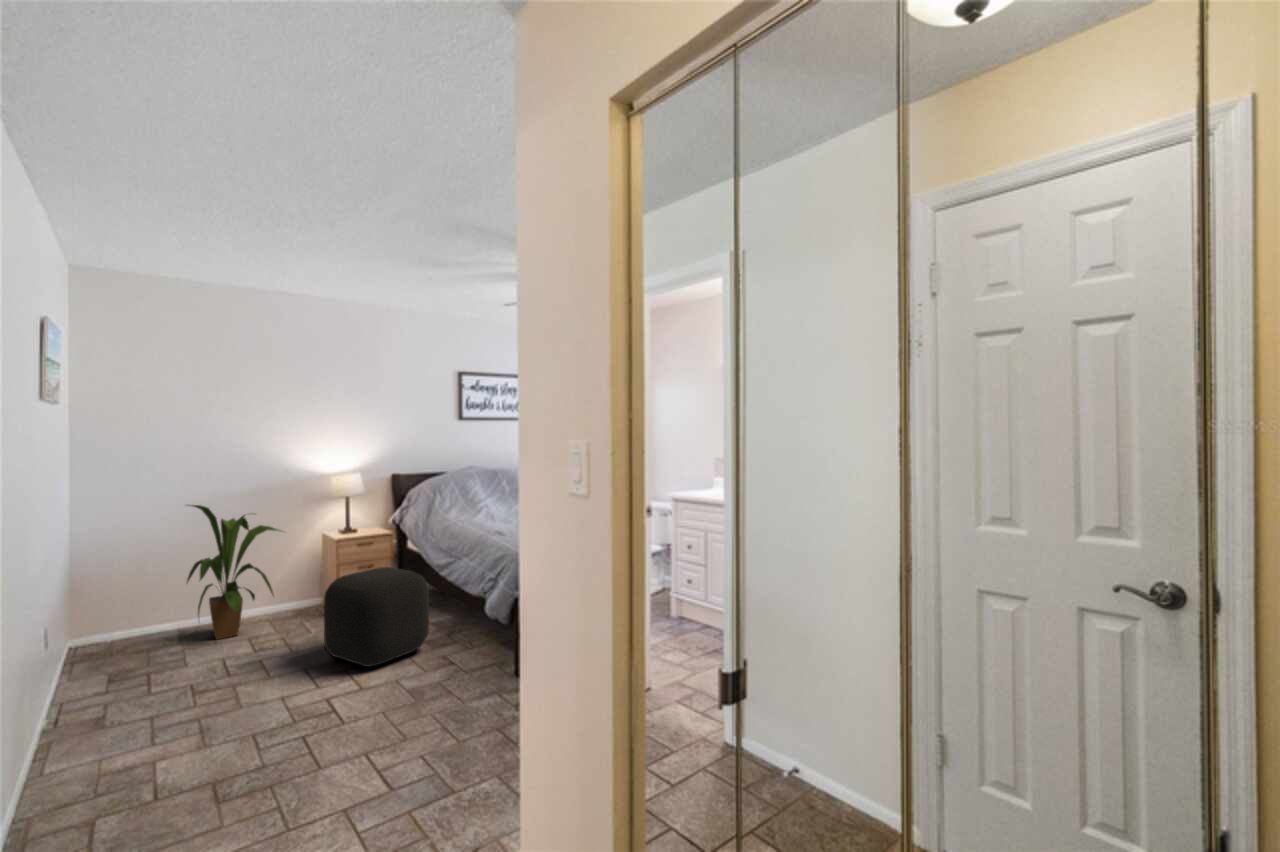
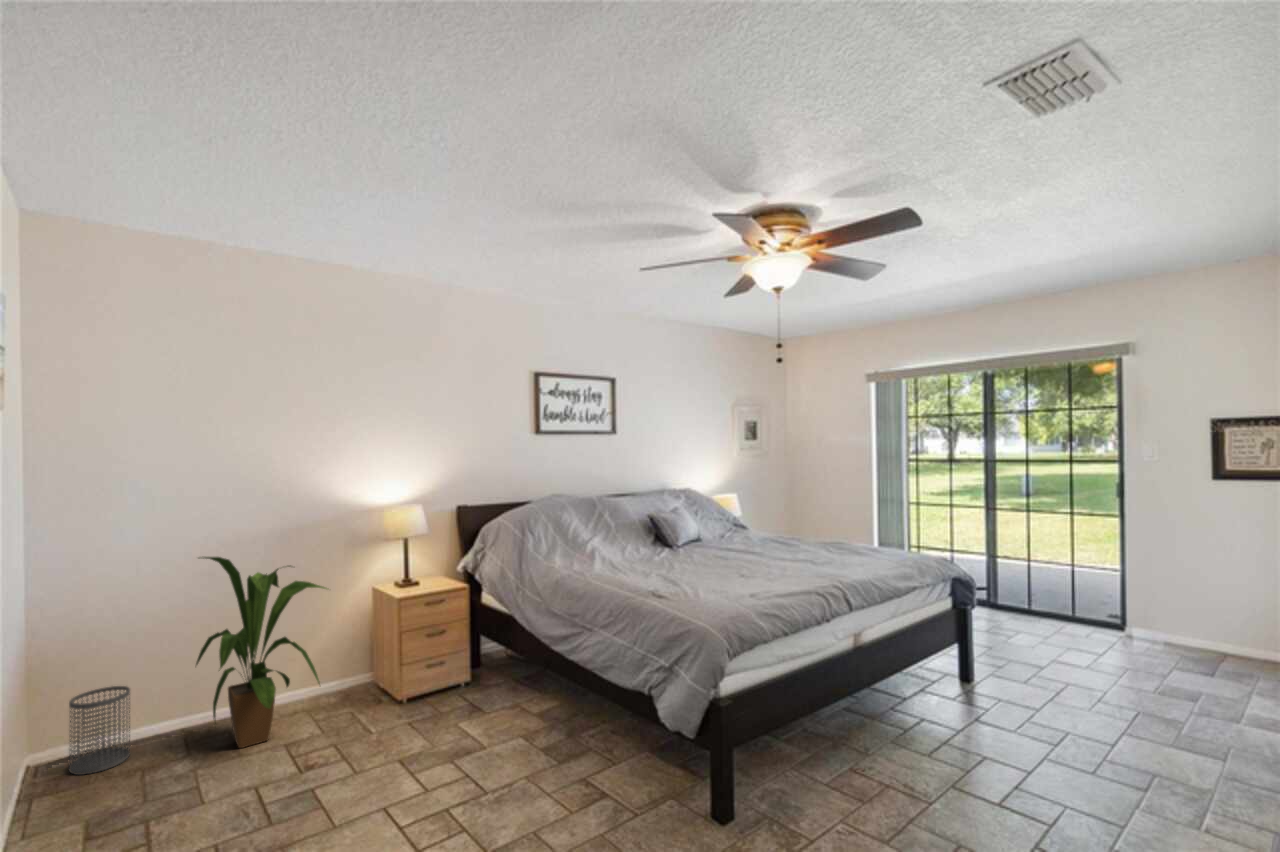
ottoman: present [324,567,429,667] -> none [406,642,553,801]
wastebasket: none [97,595,140,652] -> present [69,686,130,775]

